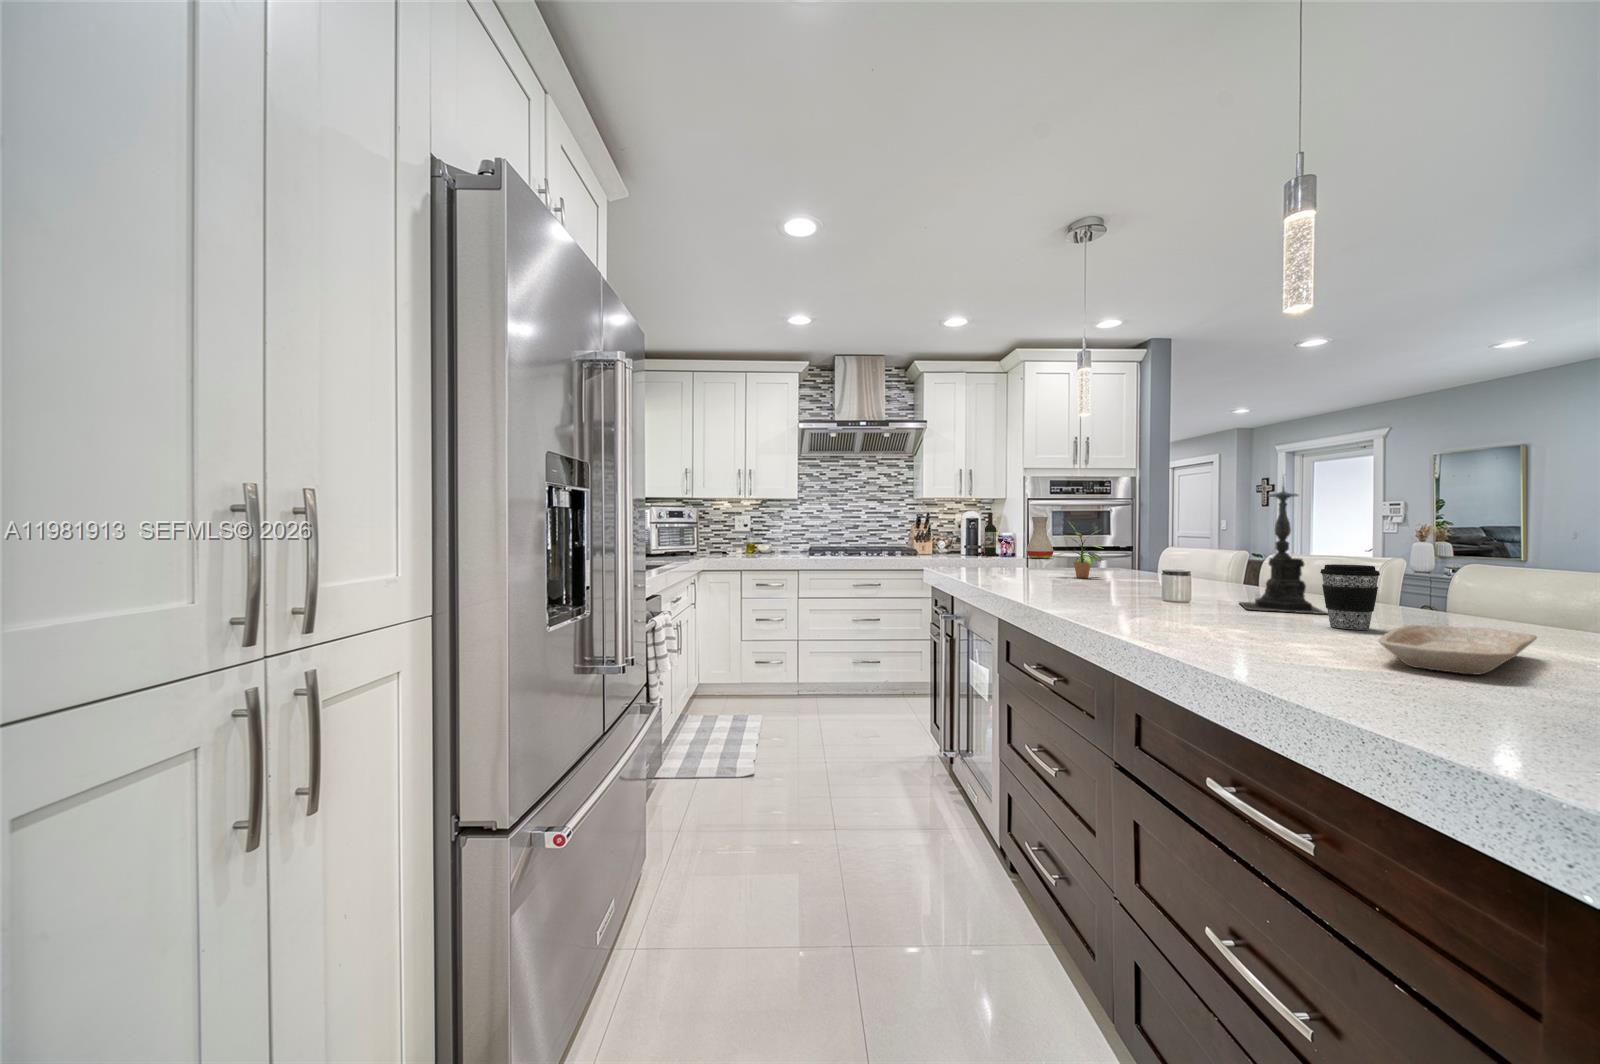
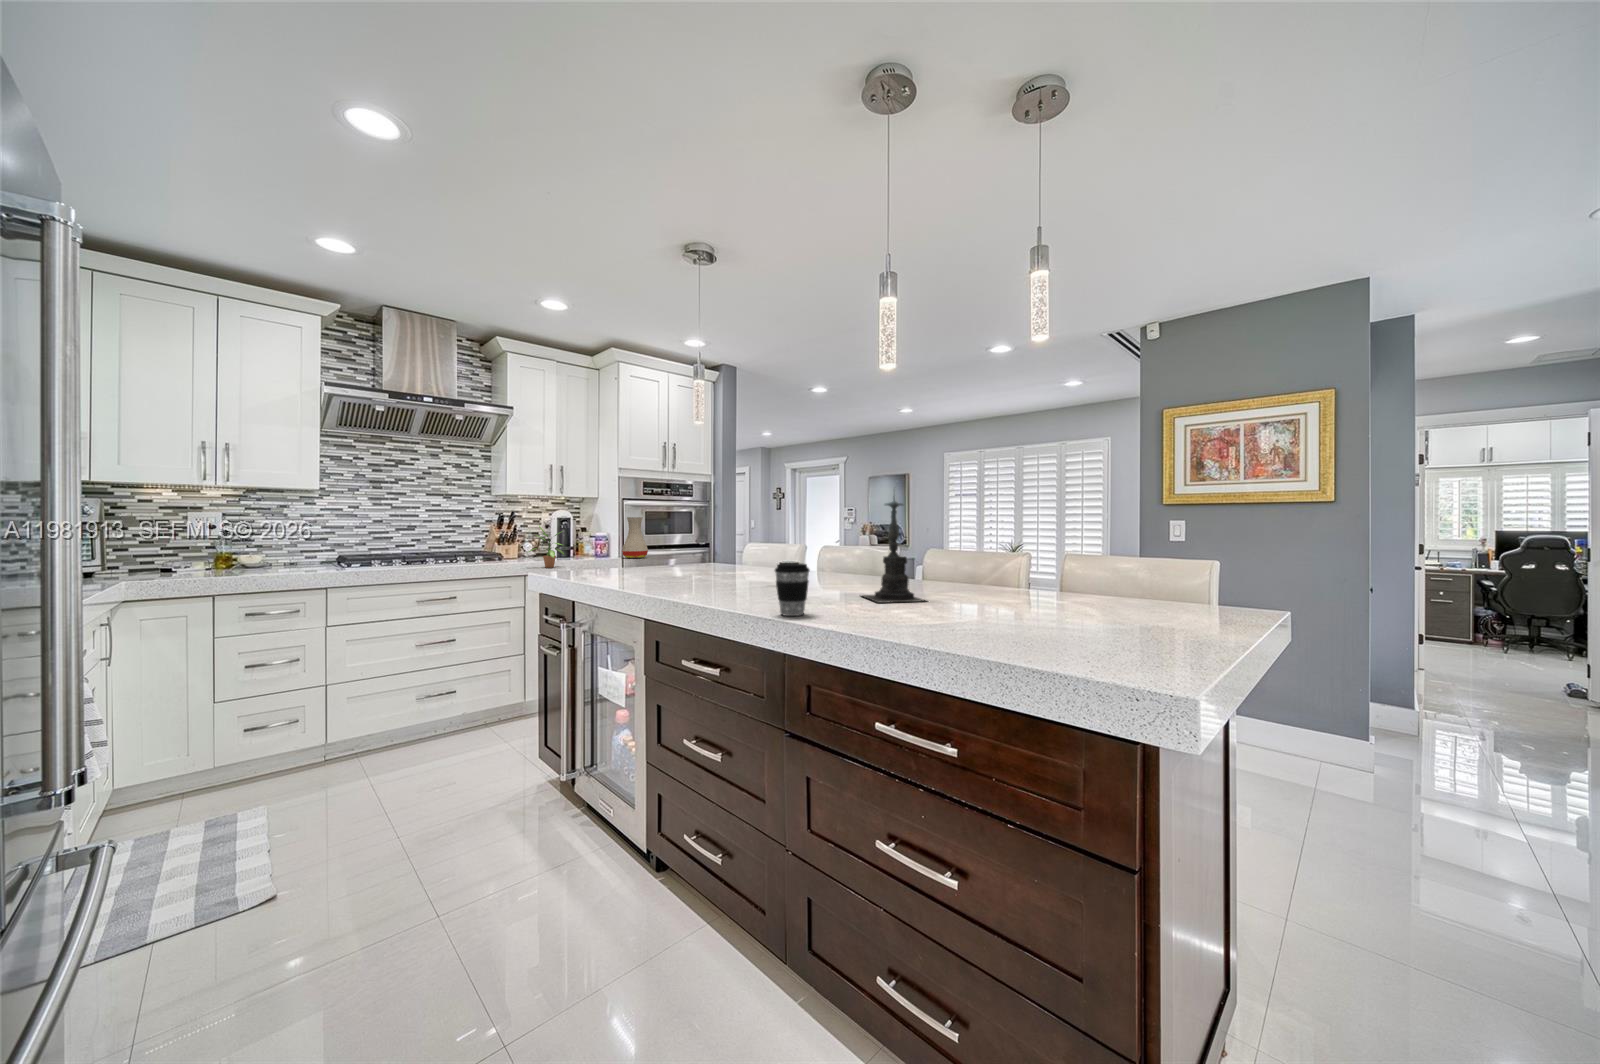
wine bottle: present [975,513,1015,557] -> none [566,512,609,558]
potted plant: present [1054,522,1101,578] -> present [529,526,564,568]
coffee cup: present [1320,564,1380,630] -> present [775,563,810,616]
tray: present [1379,625,1537,674] -> none [1021,608,1127,651]

